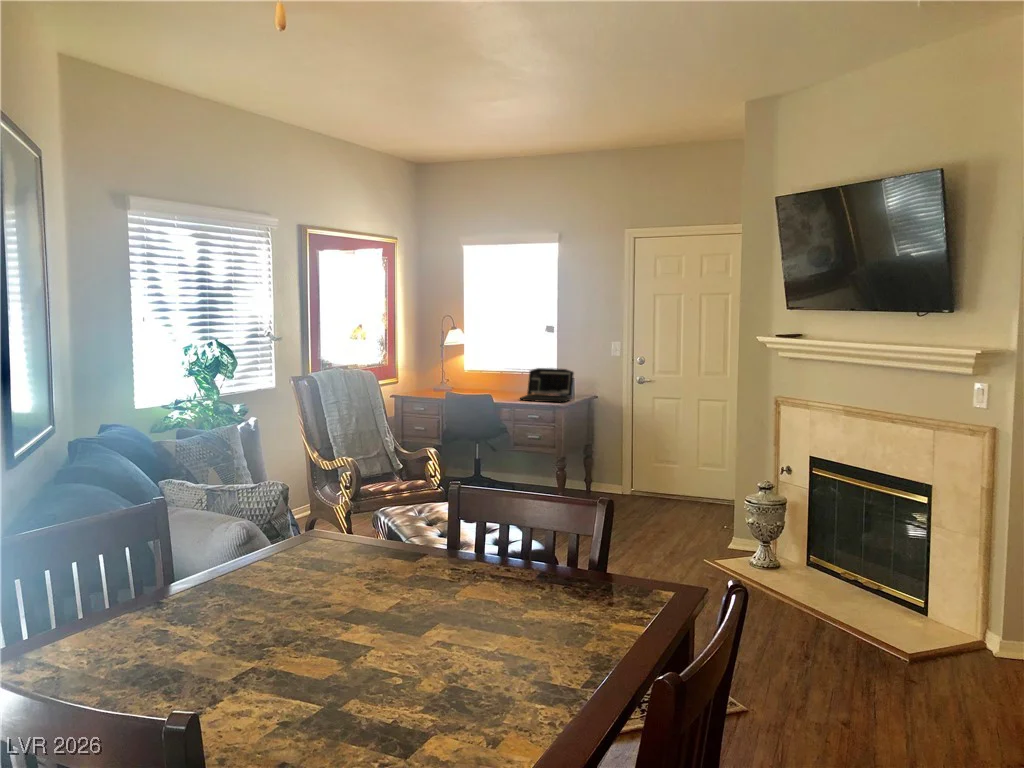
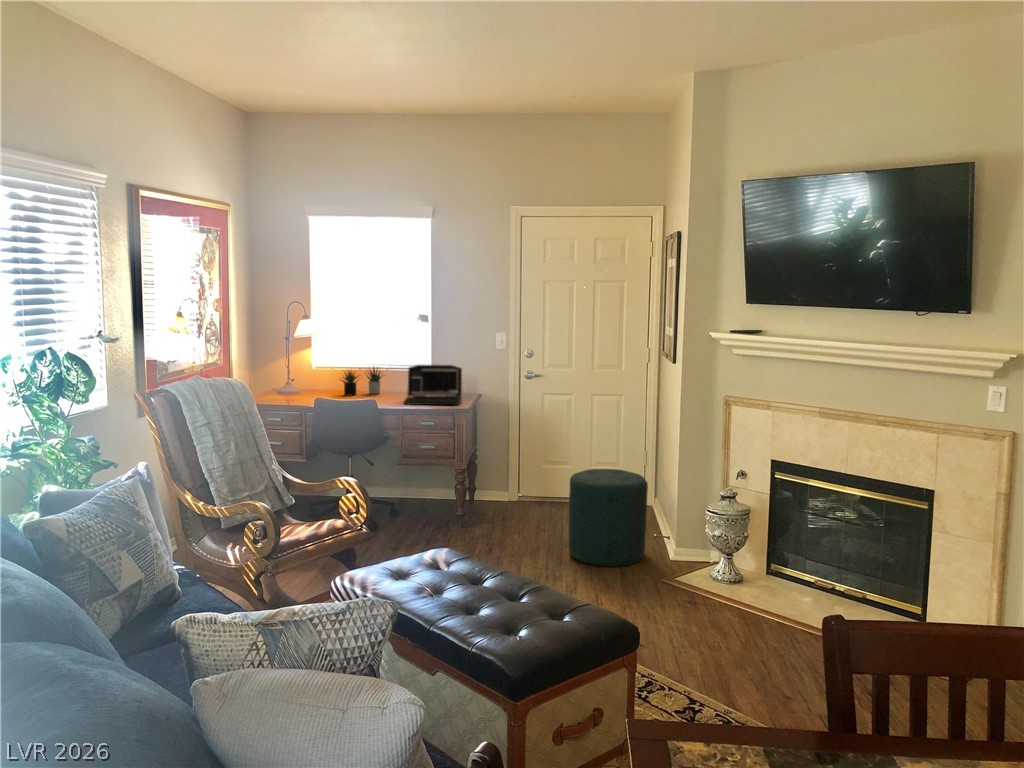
succulent plant: none [476,368,519,393] -> present [342,366,383,395]
ottoman: none [637,461,708,546] -> present [569,469,648,567]

